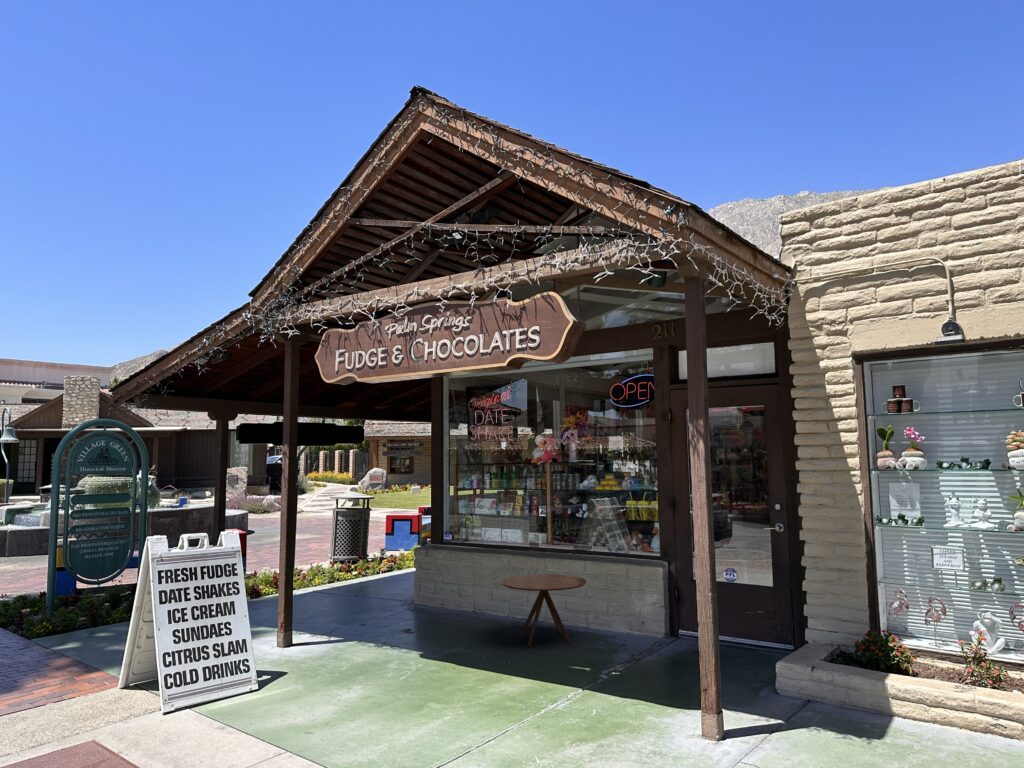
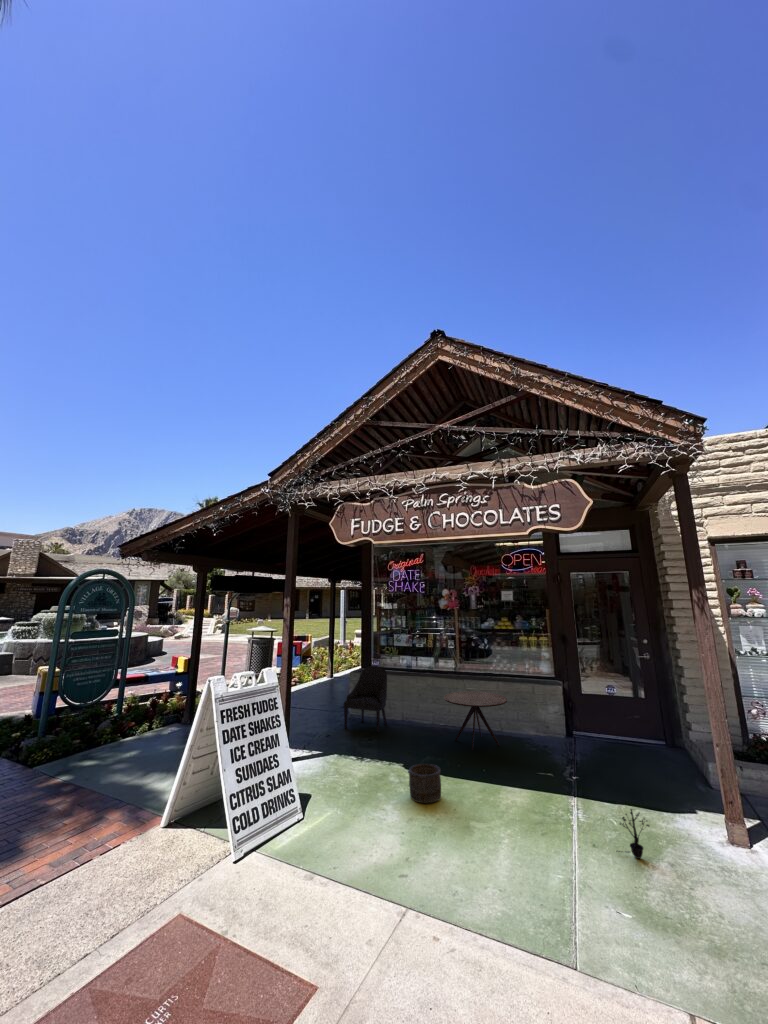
chair: none [395,541,455,624] -> present [344,666,387,733]
wooden bucket: none [390,649,430,690] -> present [408,764,441,803]
decorative plant: none [559,694,594,749] -> present [619,809,649,859]

